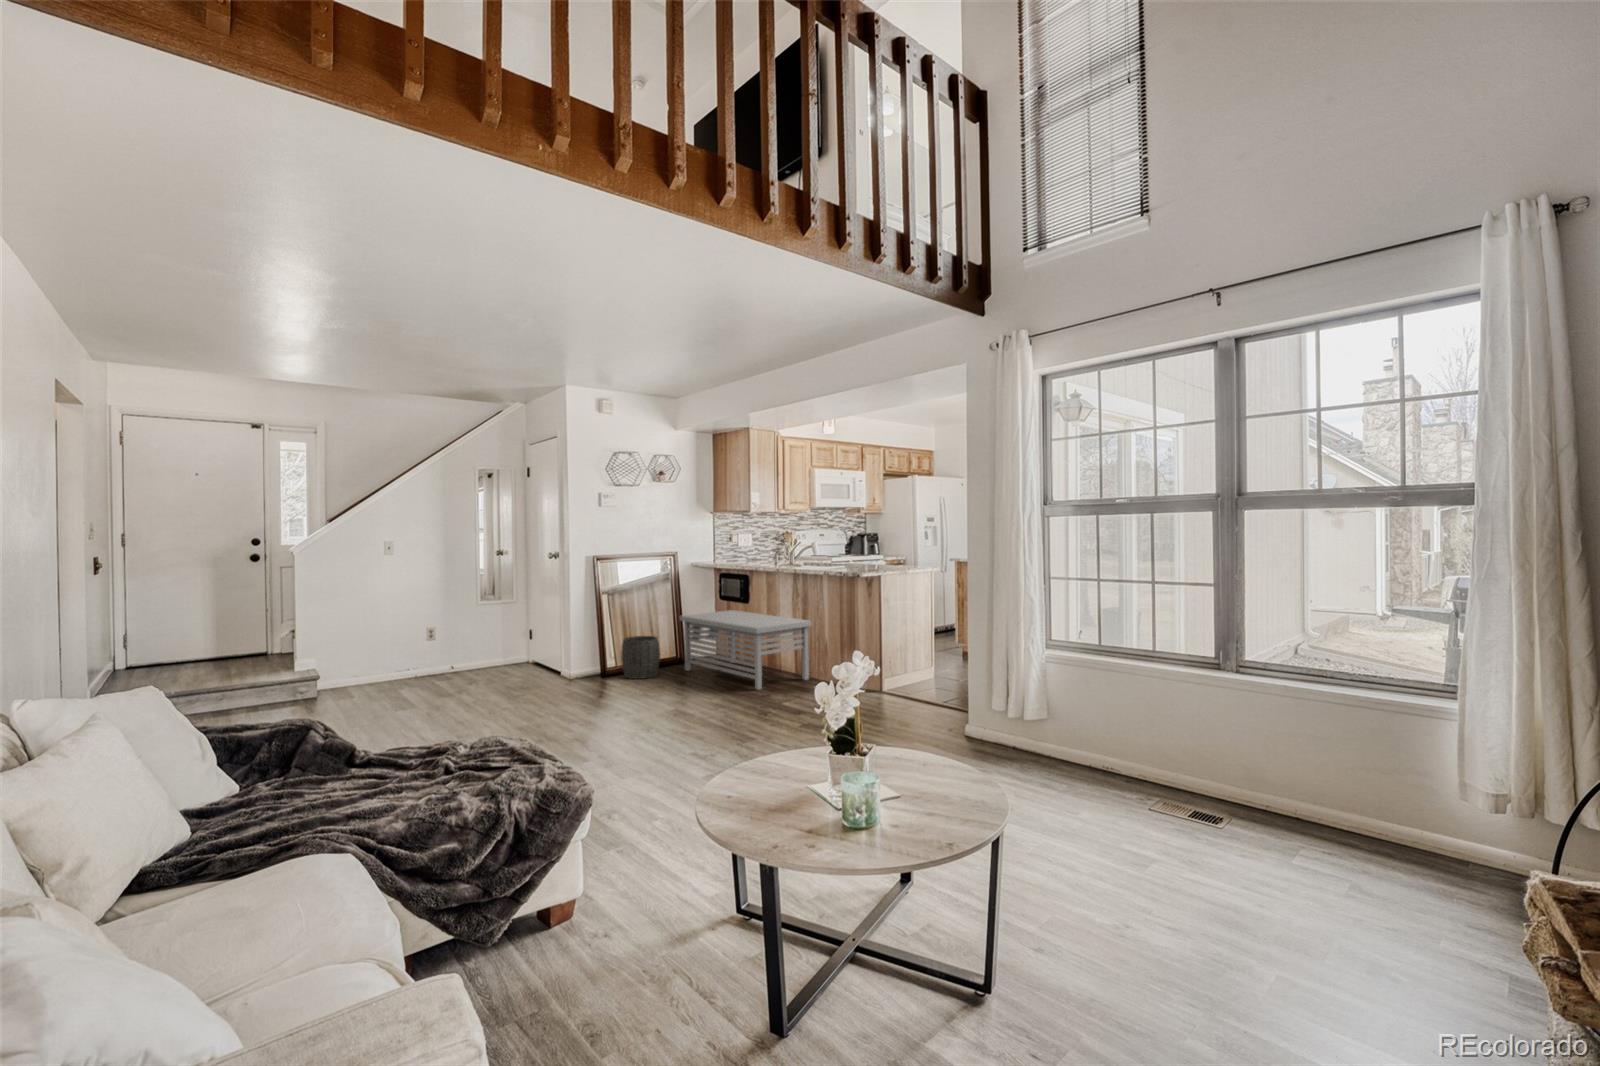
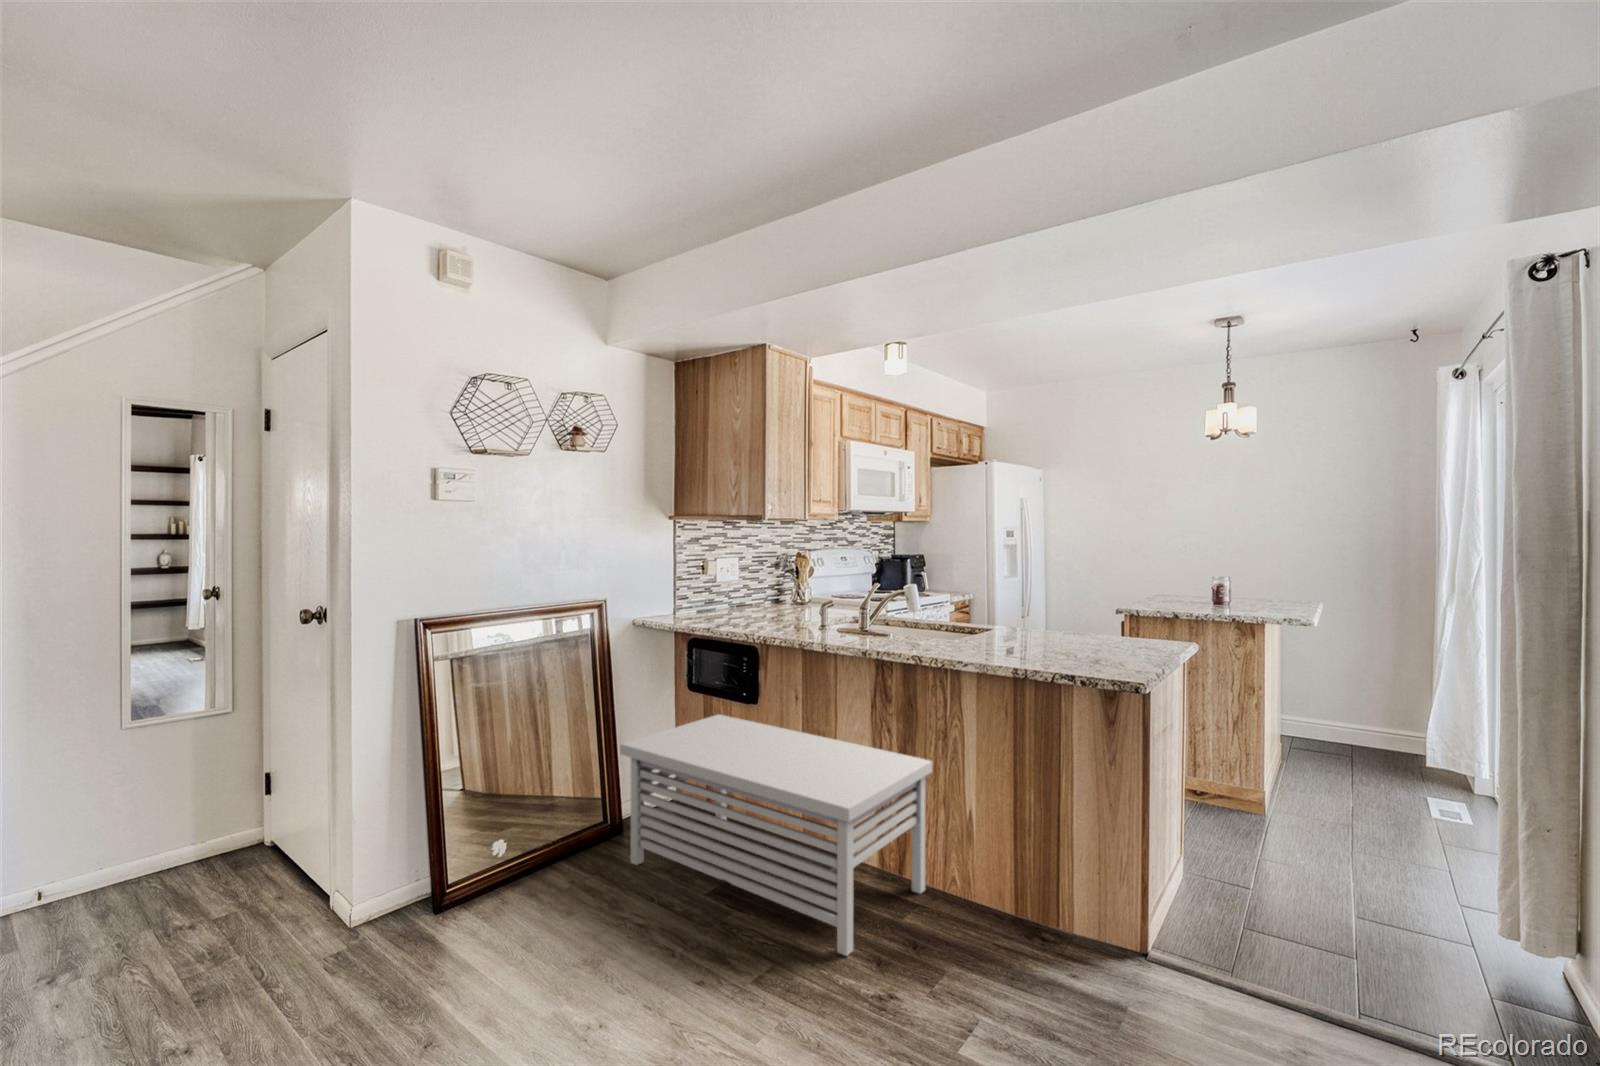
woven basket: present [621,636,660,679] -> none [485,794,577,914]

